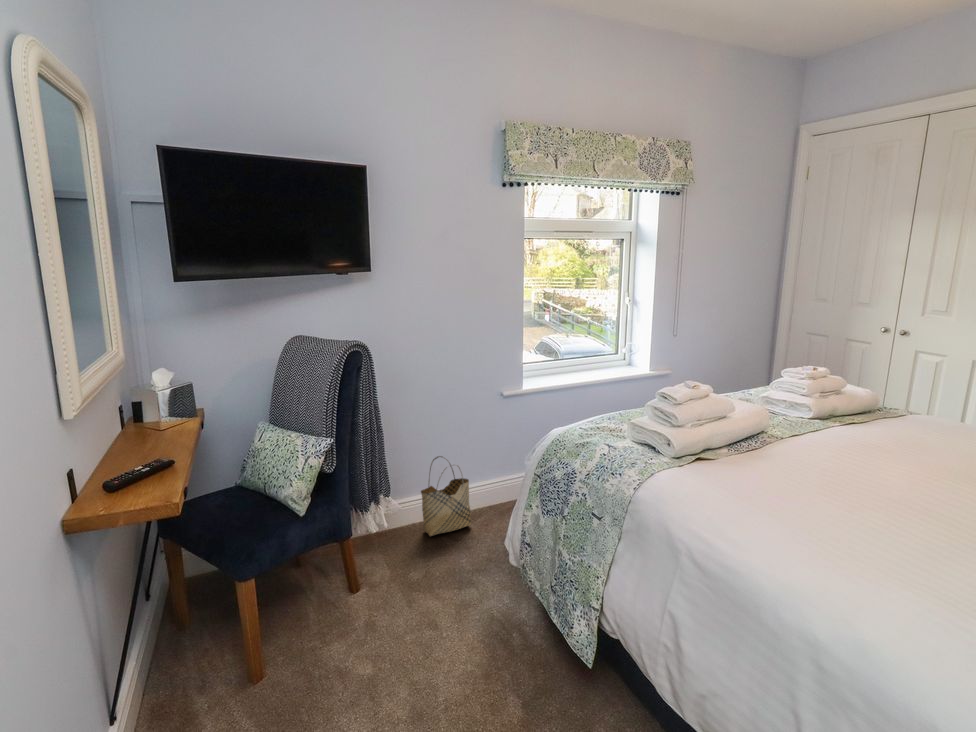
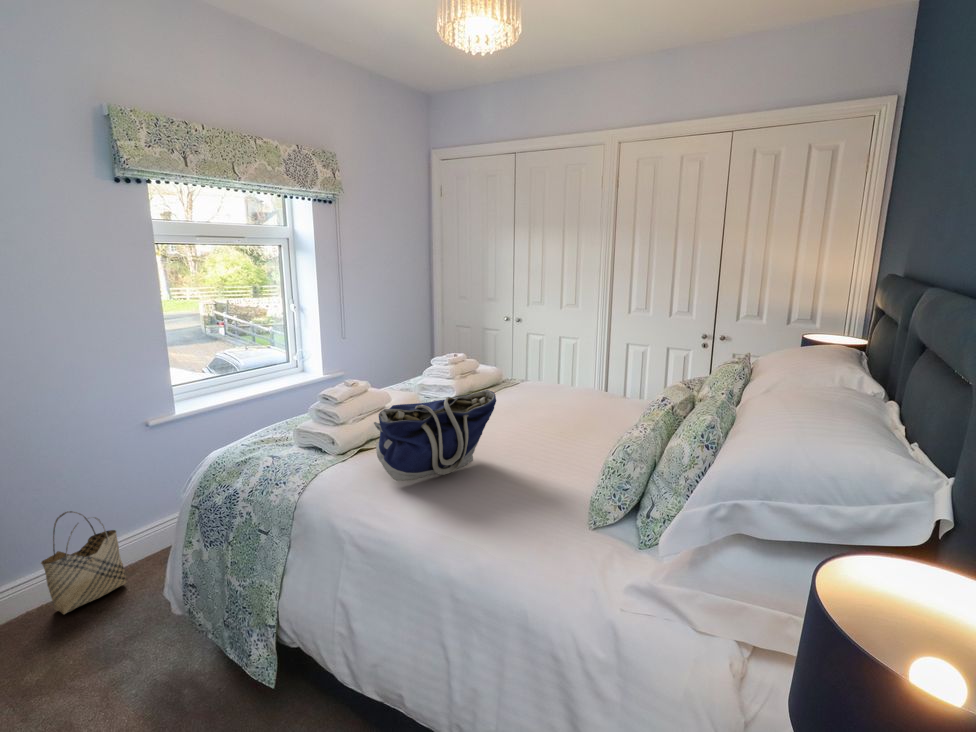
tote bag: none [720,418,887,507] -> present [374,390,496,481]

